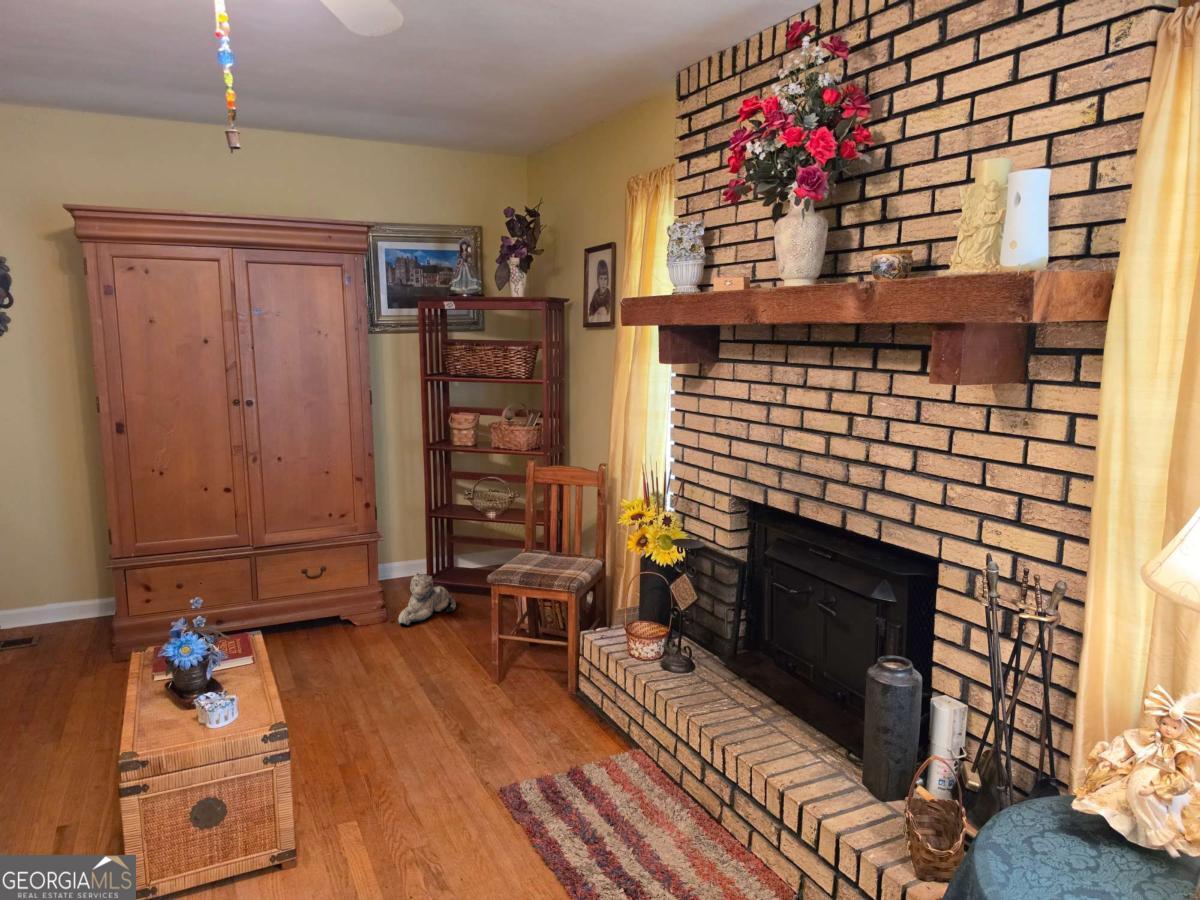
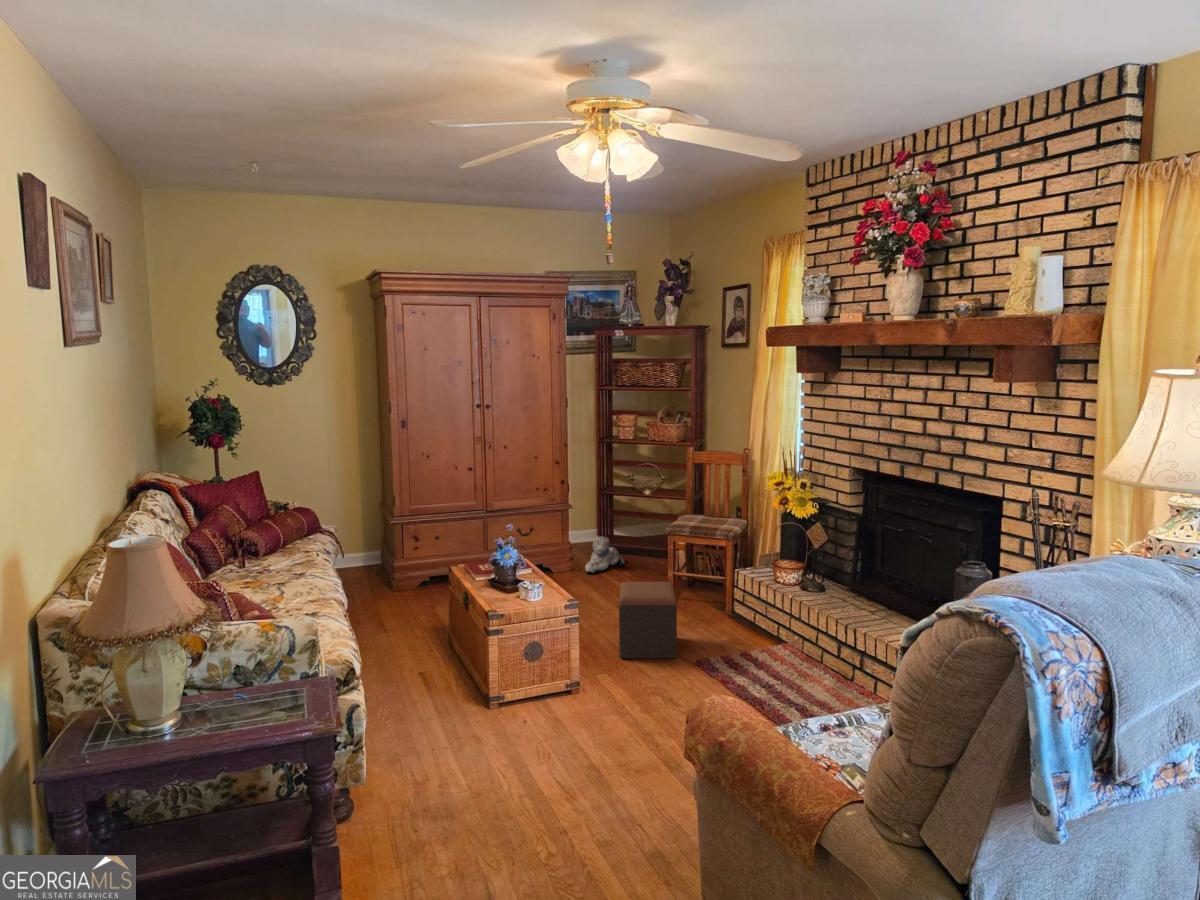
footstool: none [387,661,483,782] -> present [619,582,677,659]

